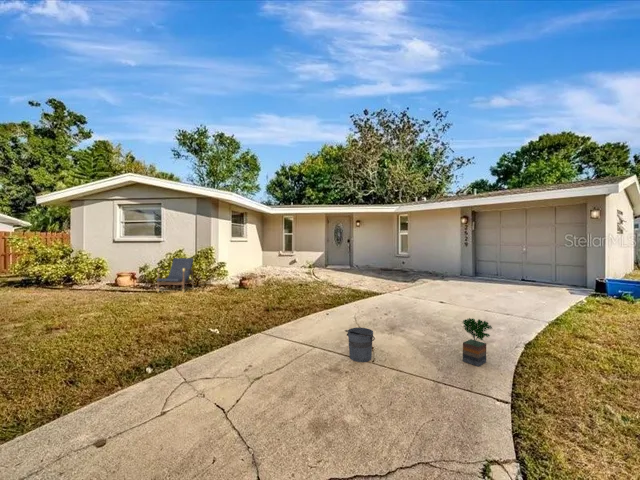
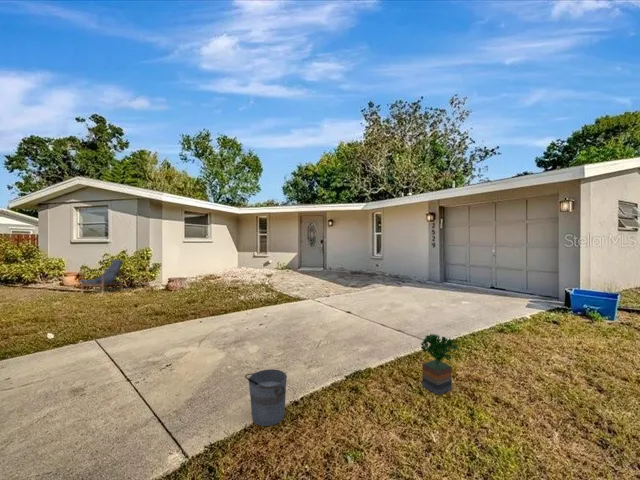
potted tree: present [463,318,492,366] -> present [421,334,458,395]
bucket: present [345,328,375,362] -> present [245,369,287,426]

